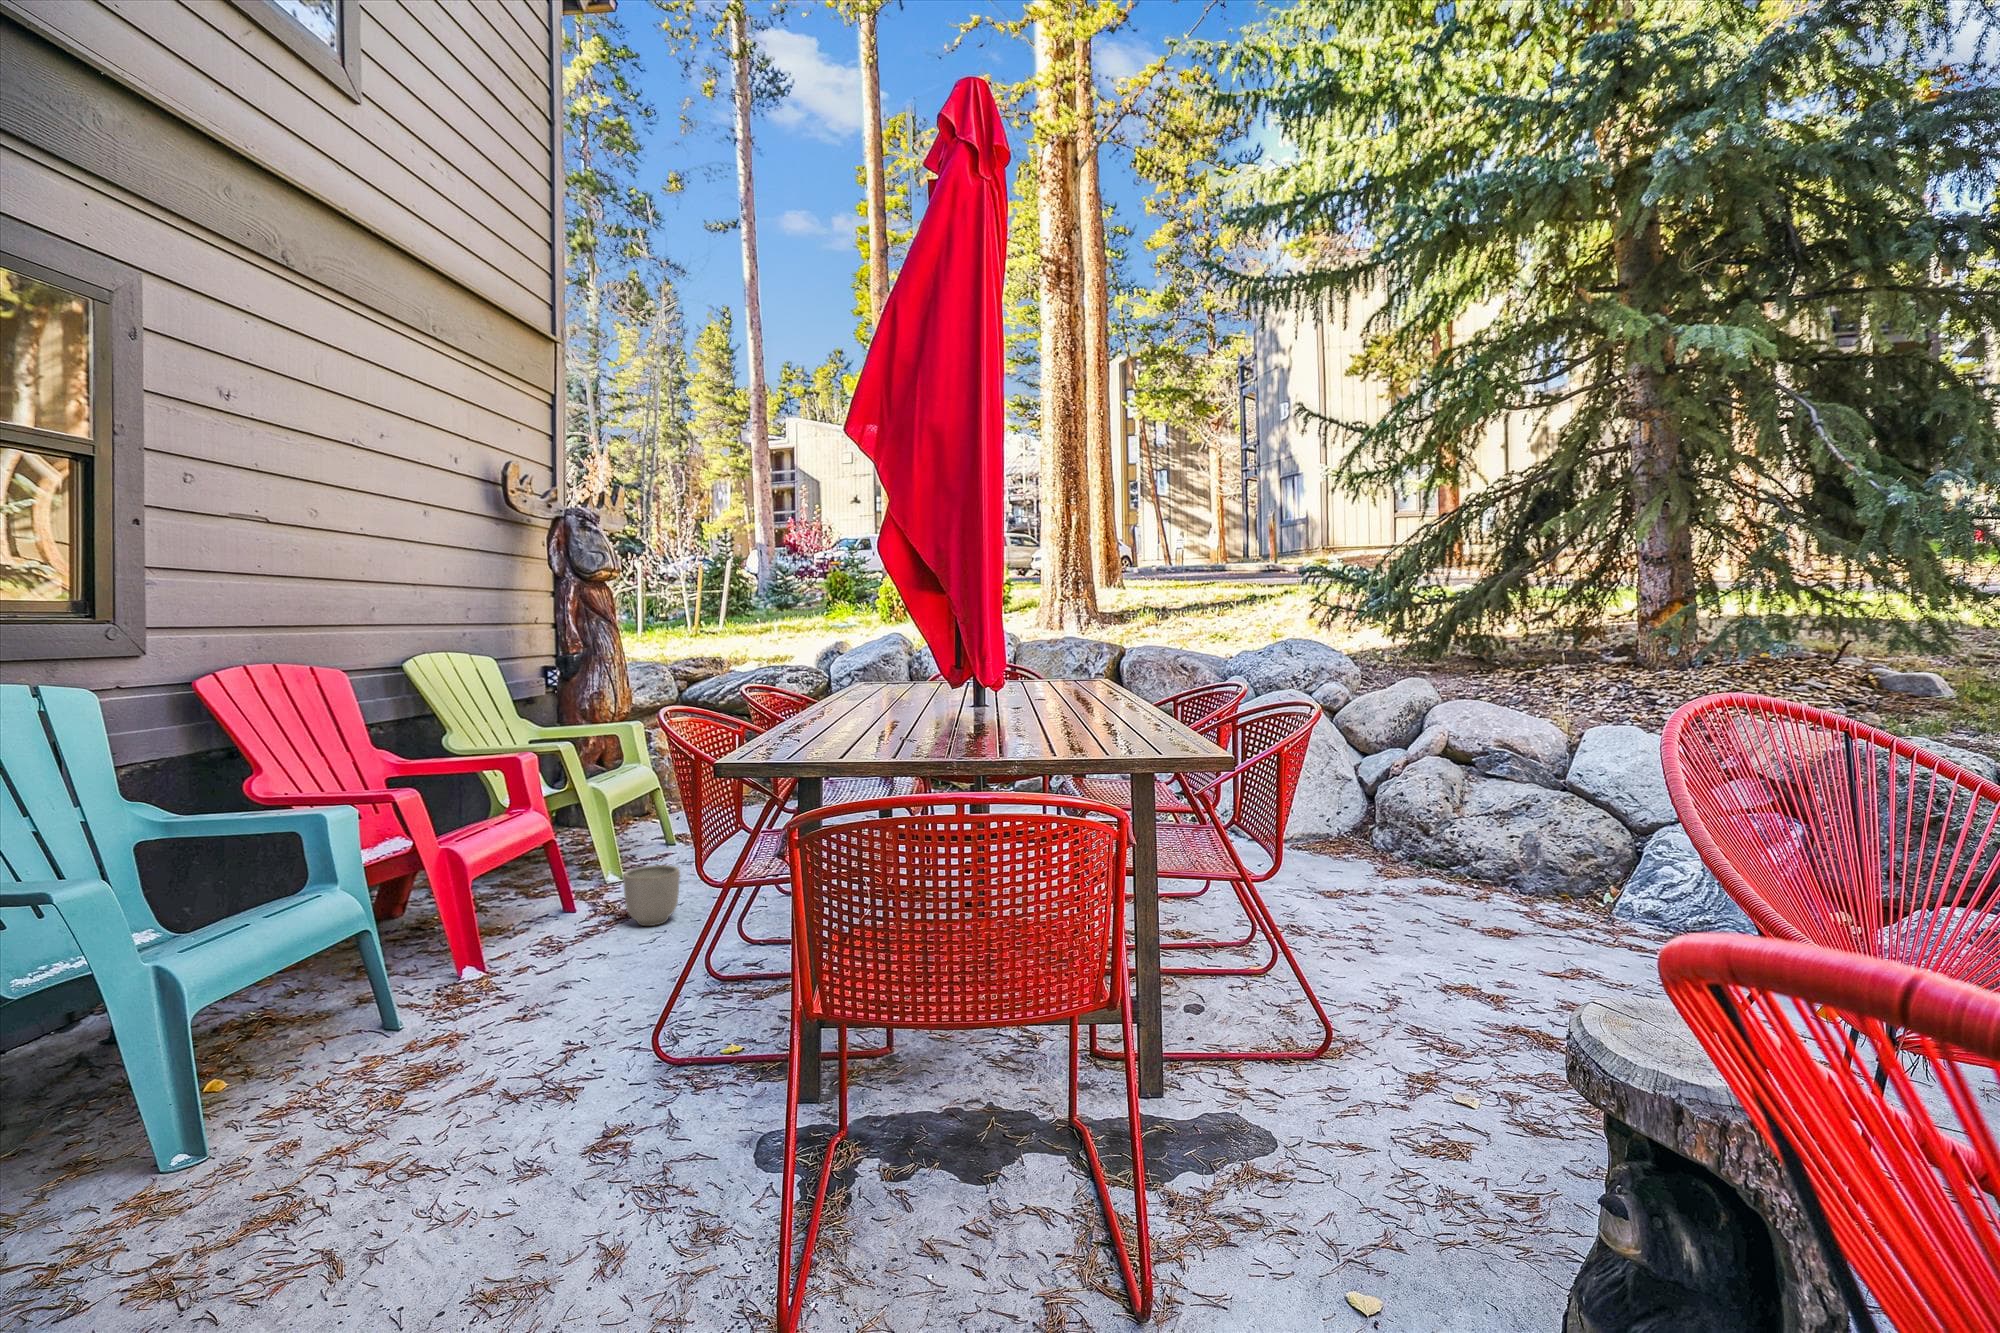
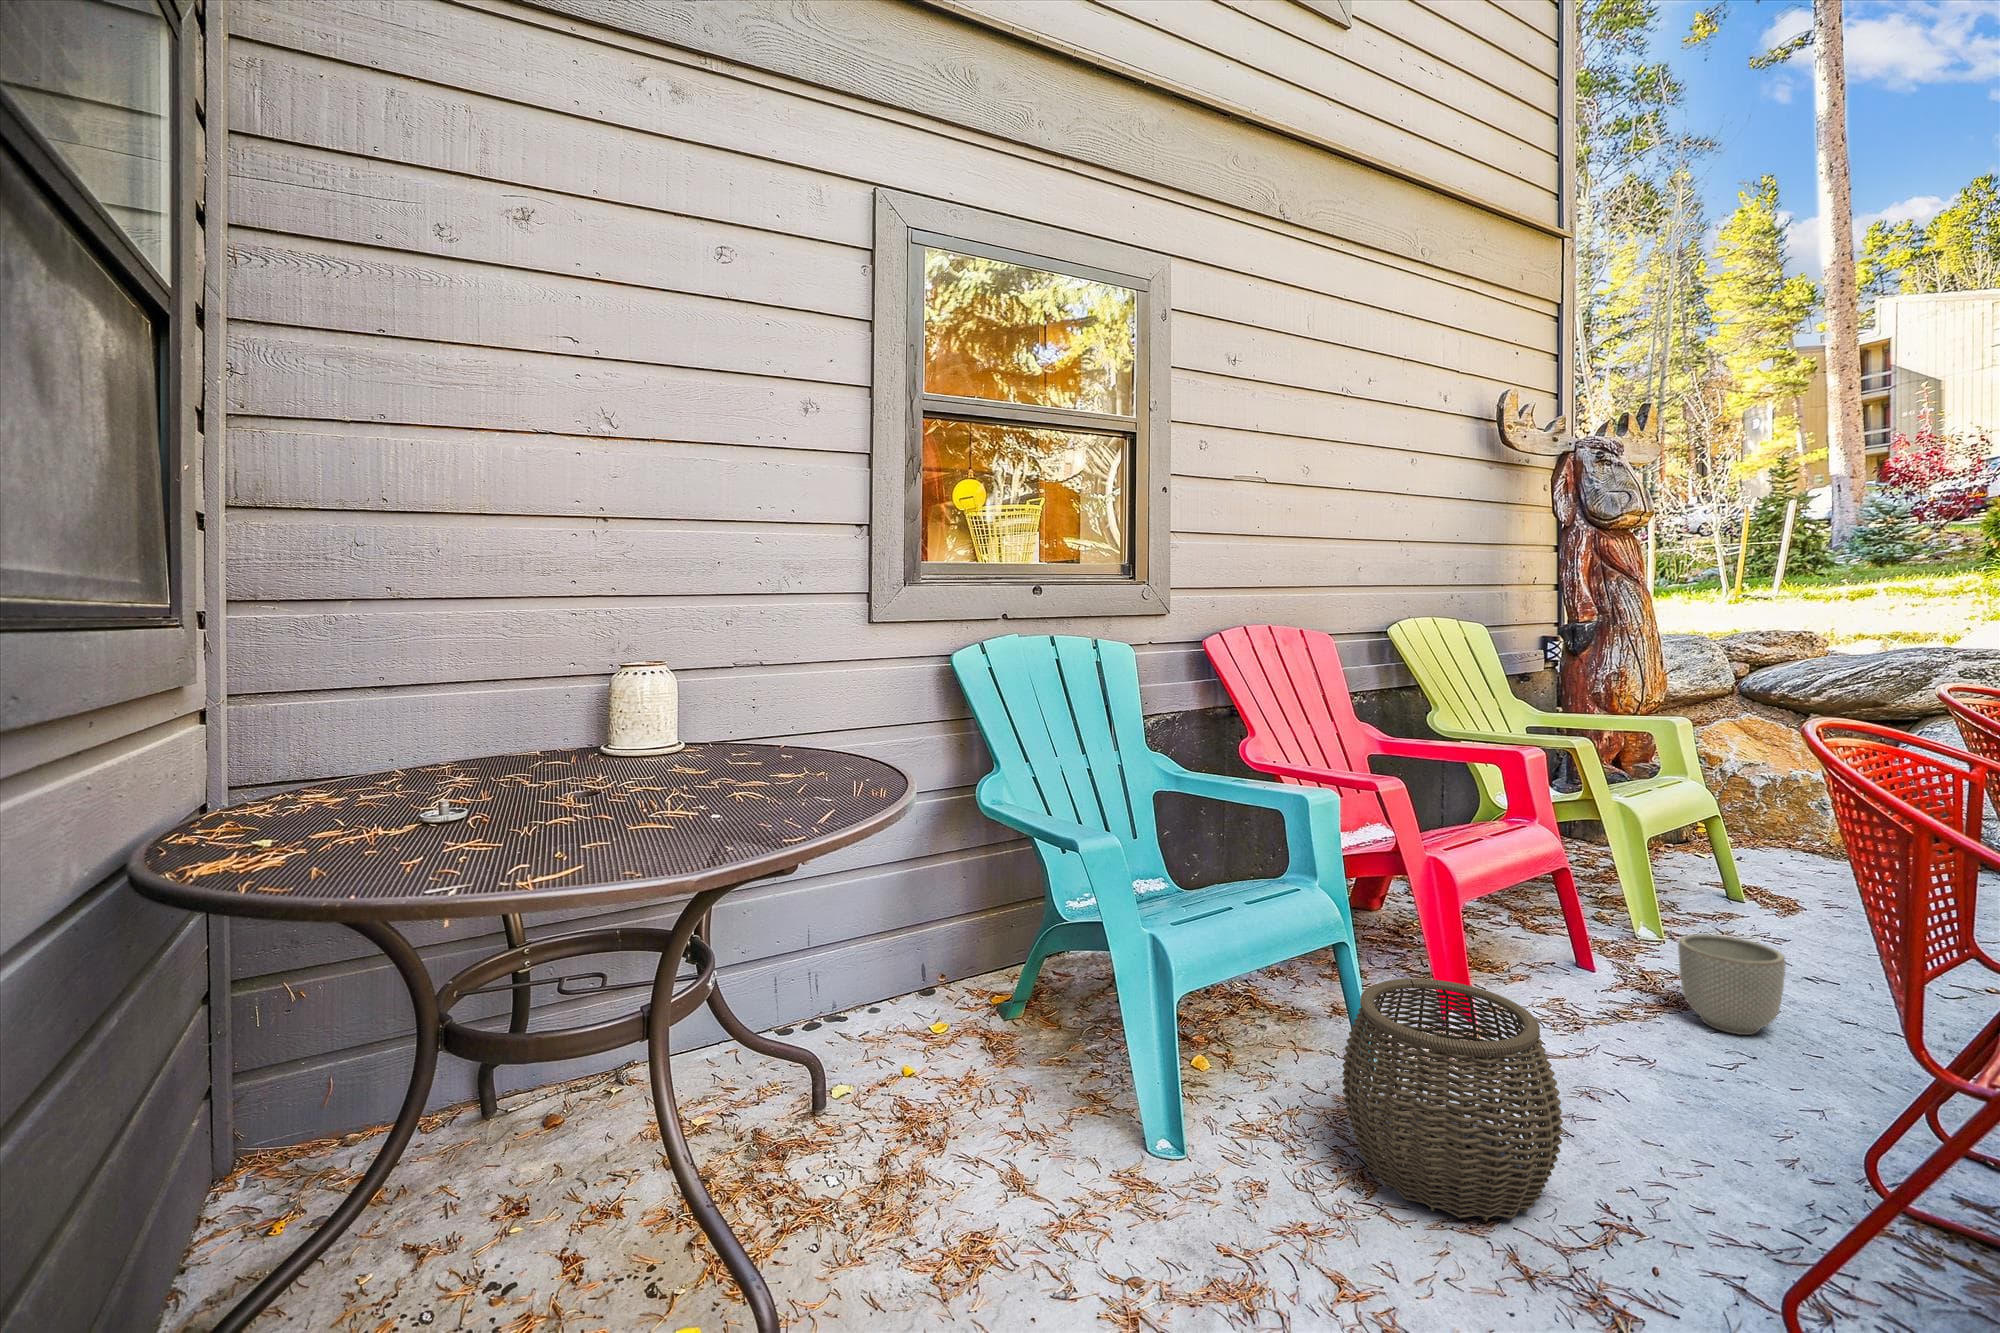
woven basket: none [373,929,537,1091] -> present [1342,979,1563,1221]

